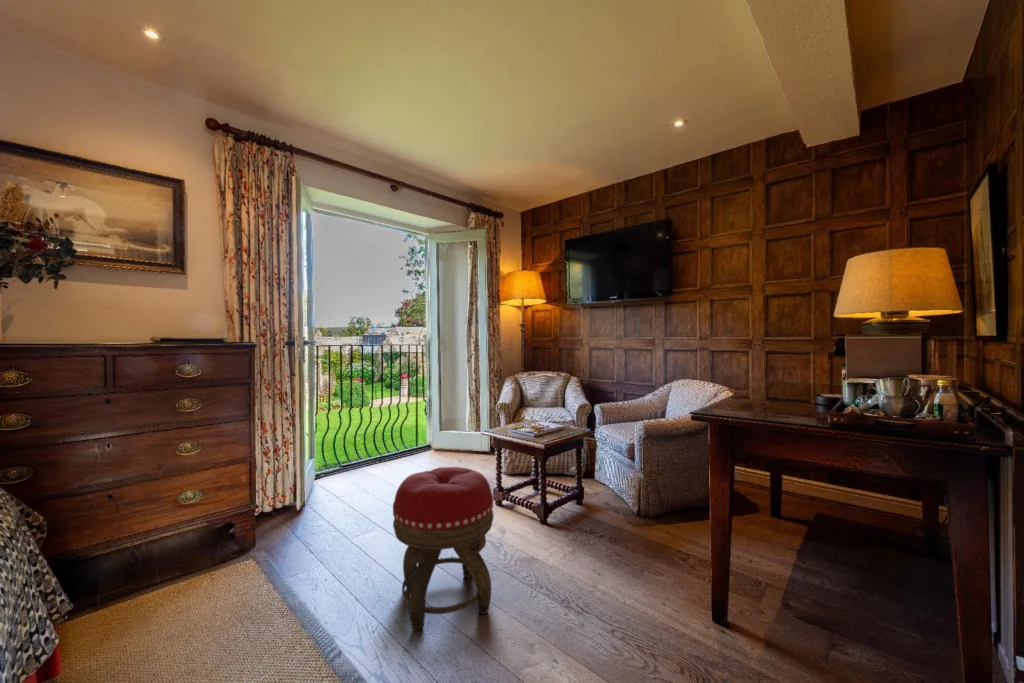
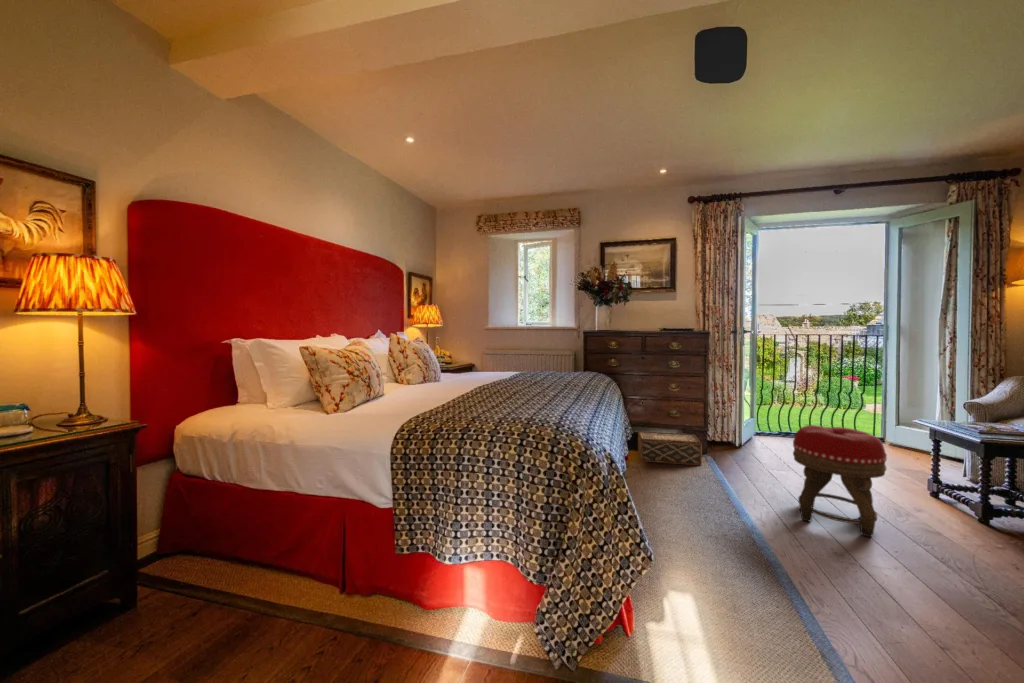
woven basket: none [93,523,244,637] -> present [638,431,702,465]

